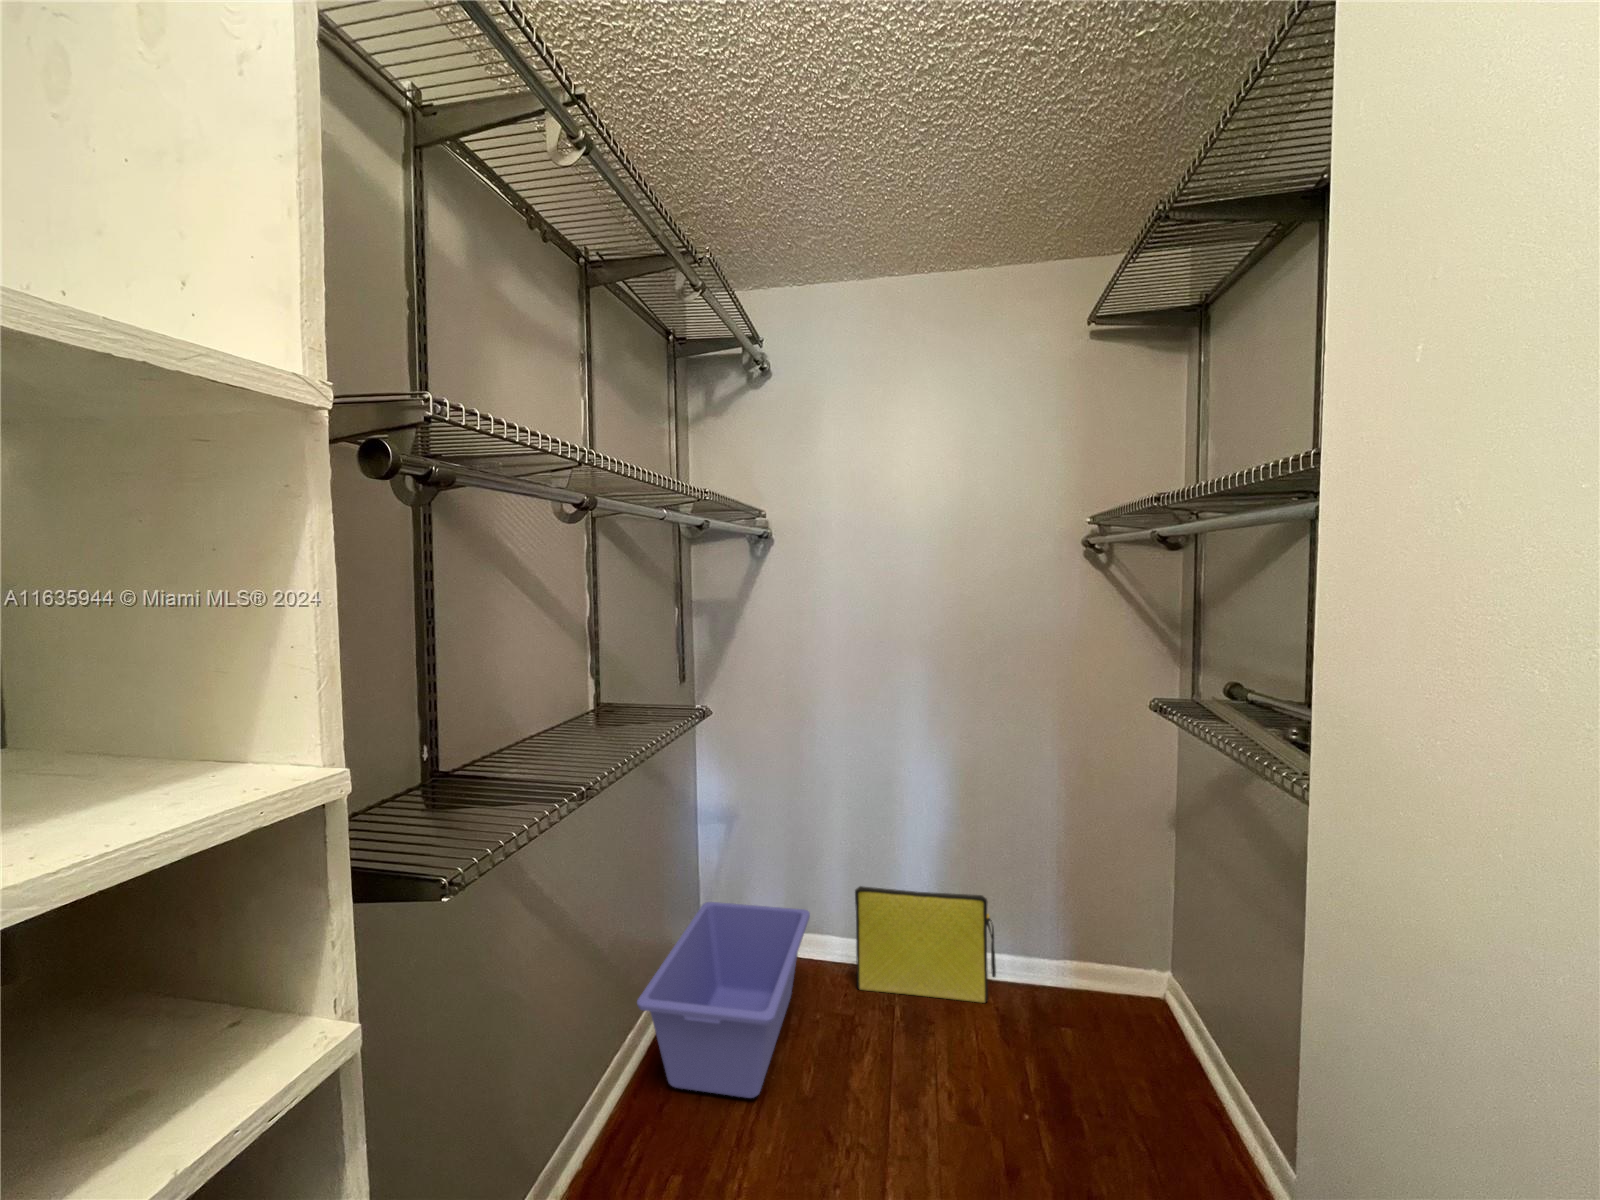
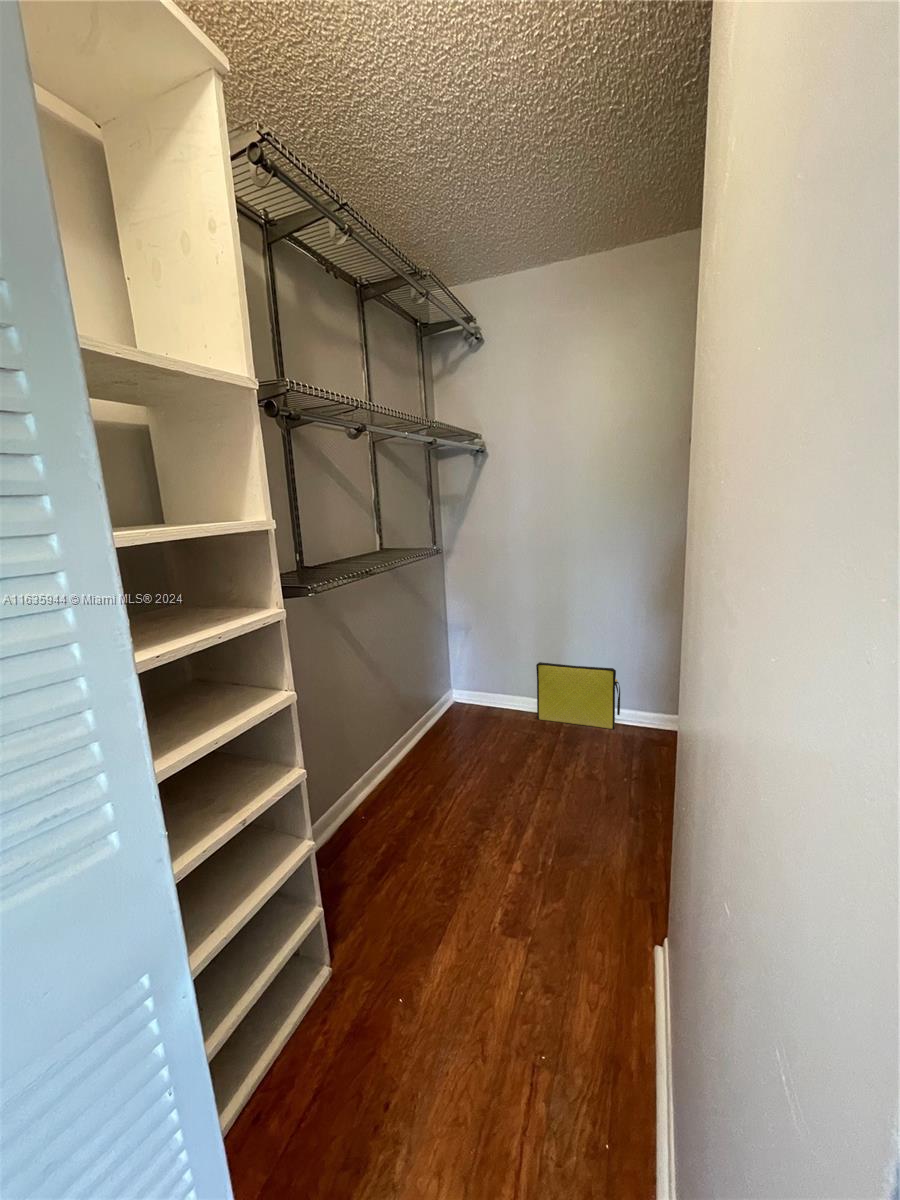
storage bin: present [637,902,810,1098] -> none [410,669,510,755]

